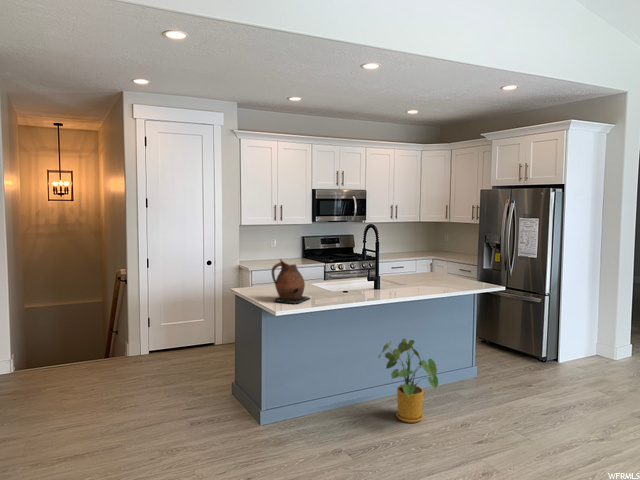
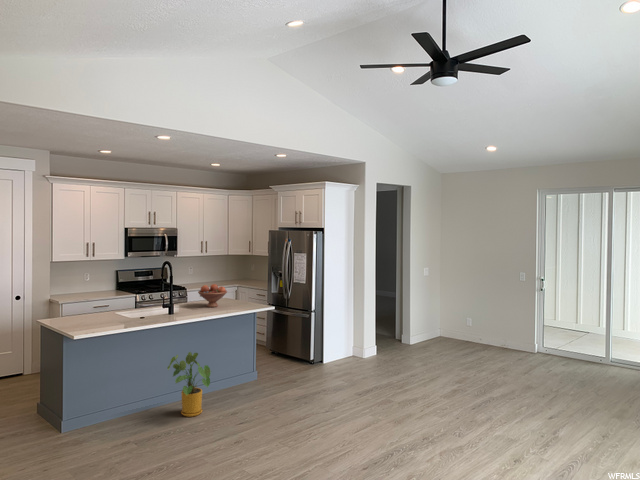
fruit bowl: none [408,254,445,283] -> present [198,284,227,307]
ceramic pitcher: present [272,259,310,304] -> none [72,293,108,329]

